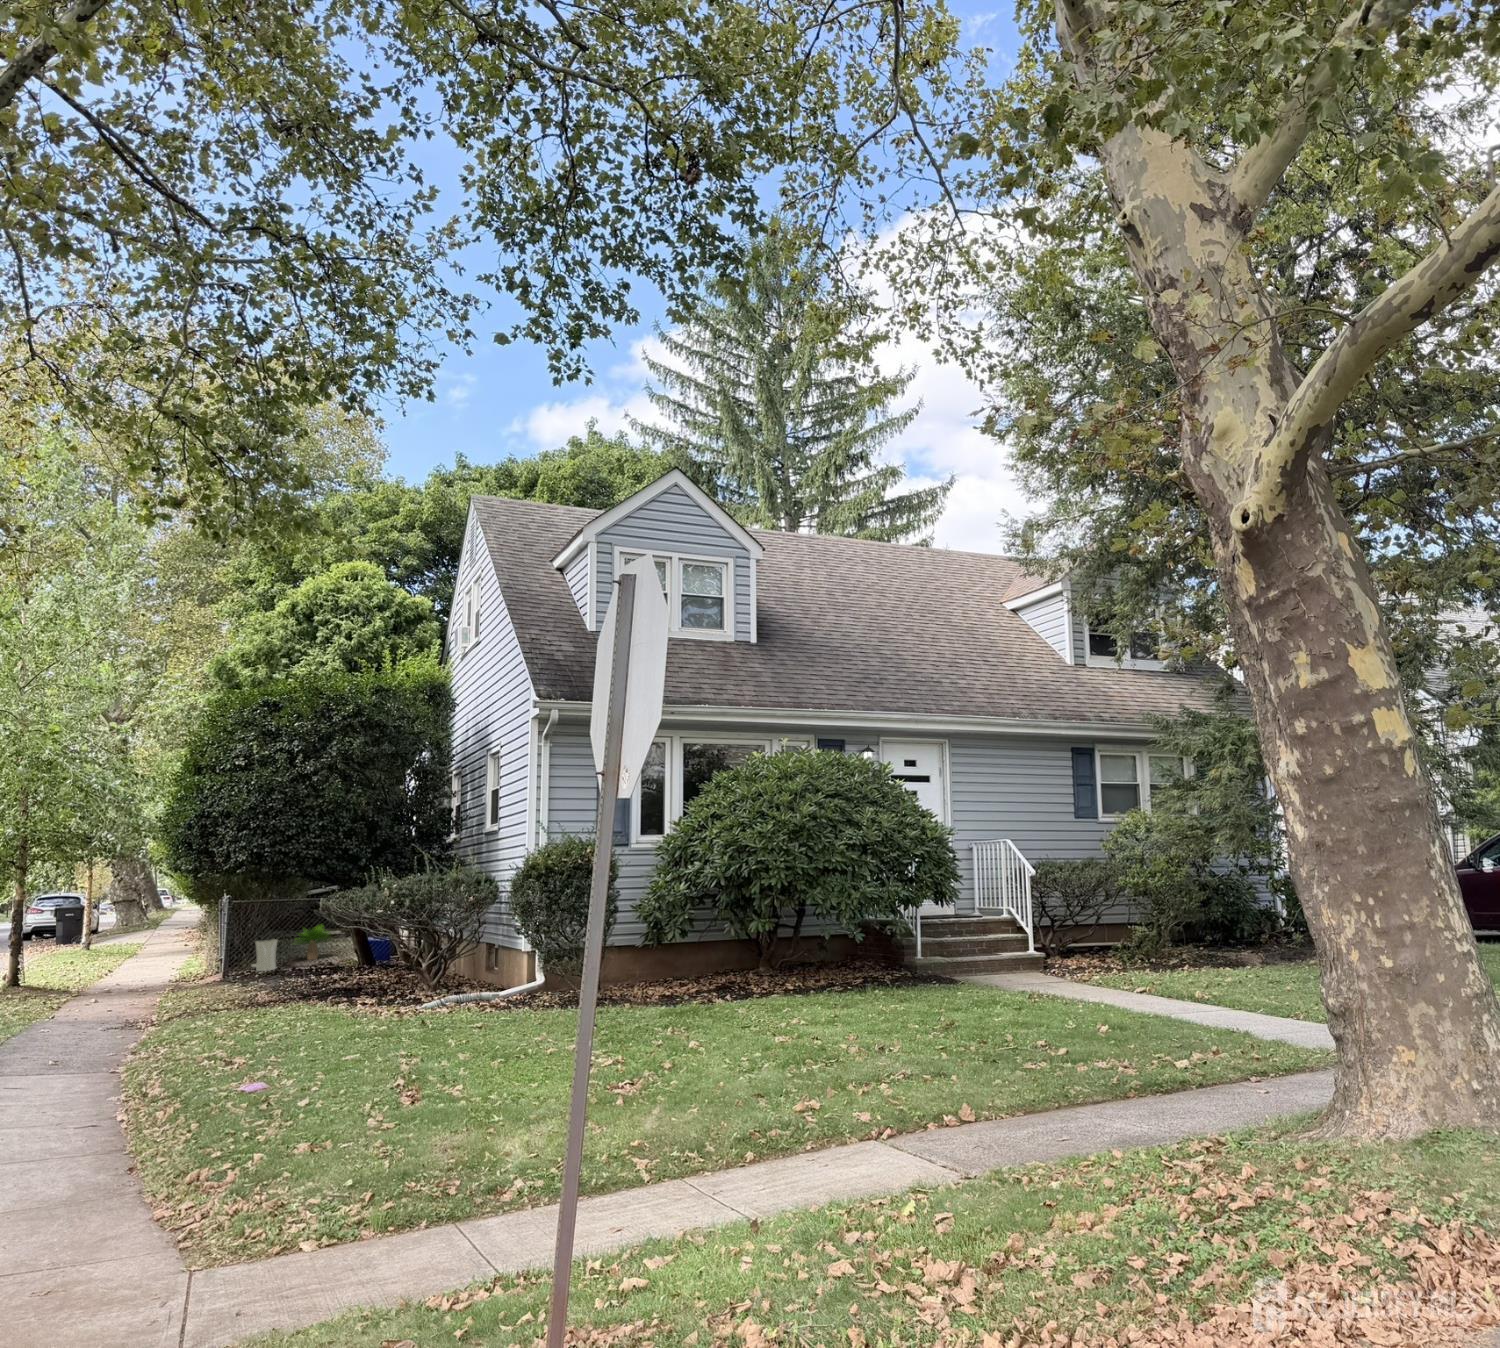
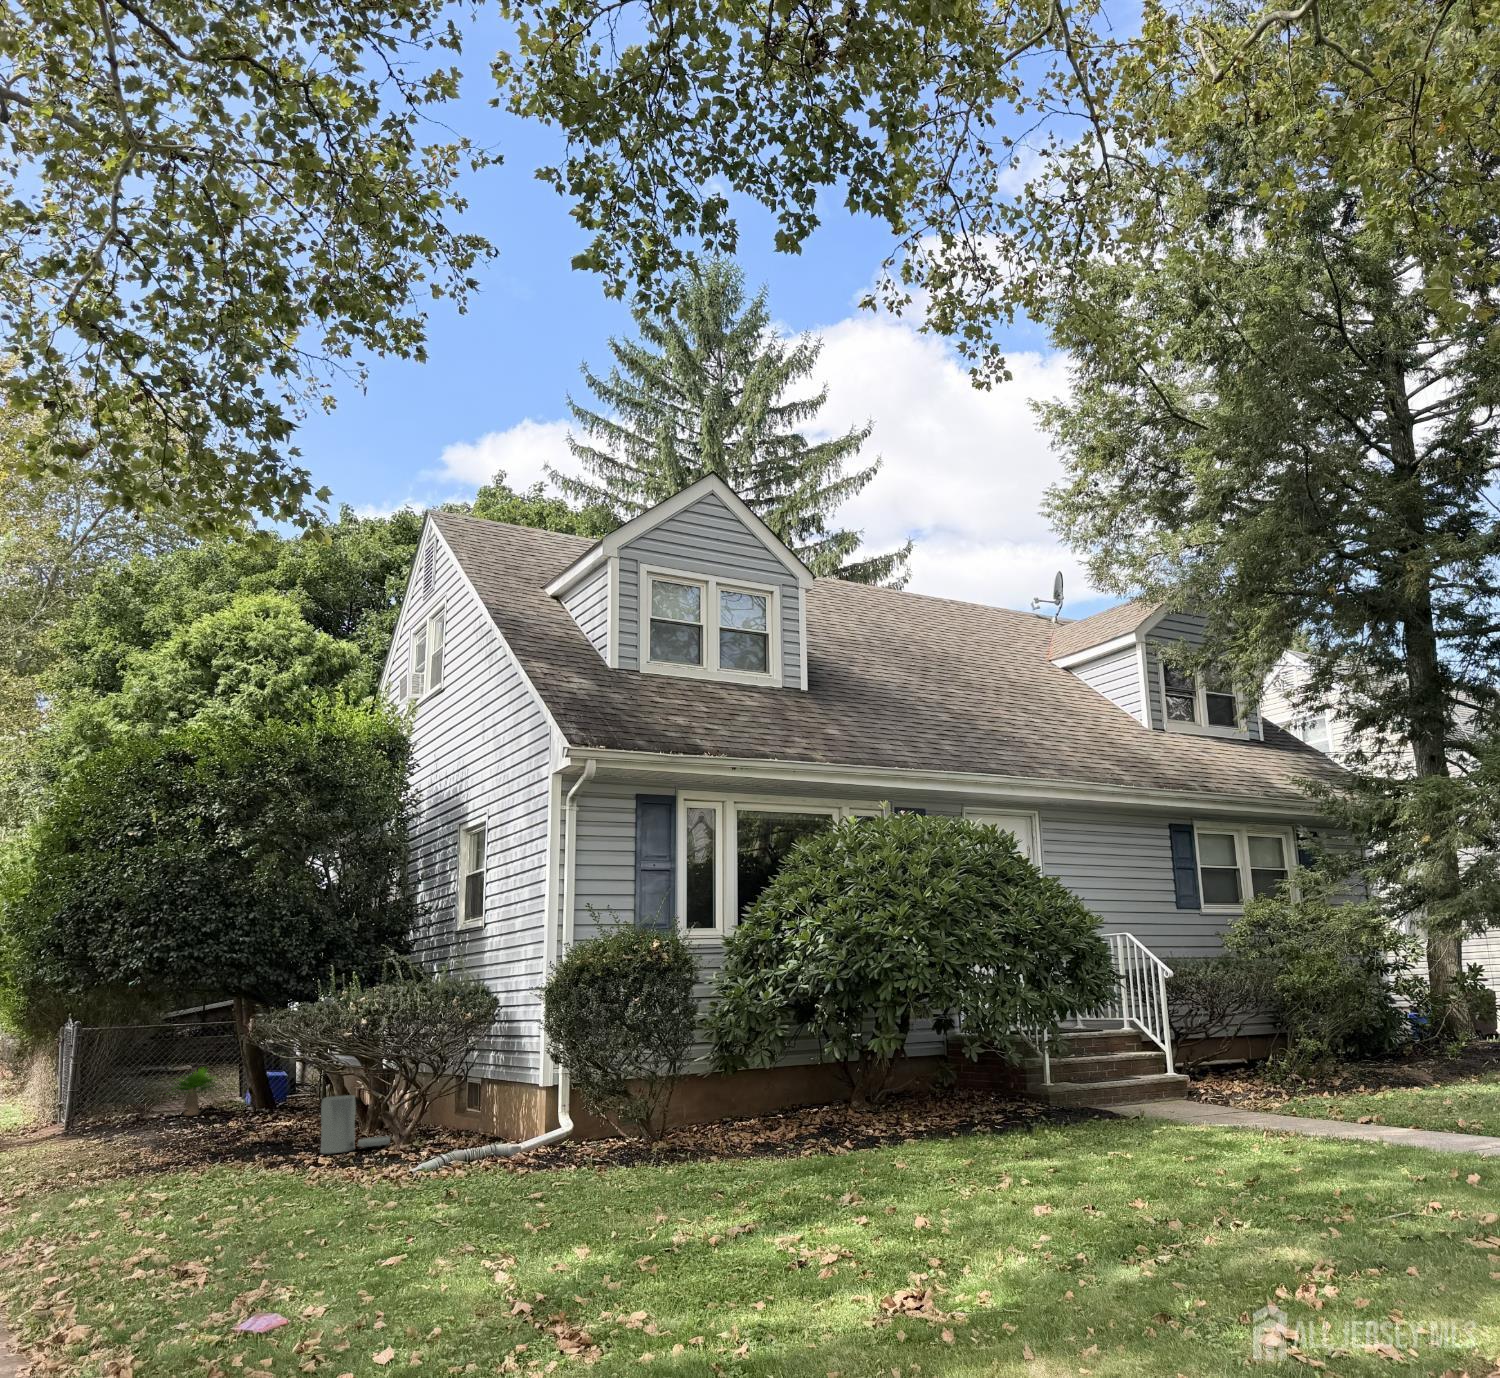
trash can: present [252,939,278,971] -> present [320,1095,390,1154]

